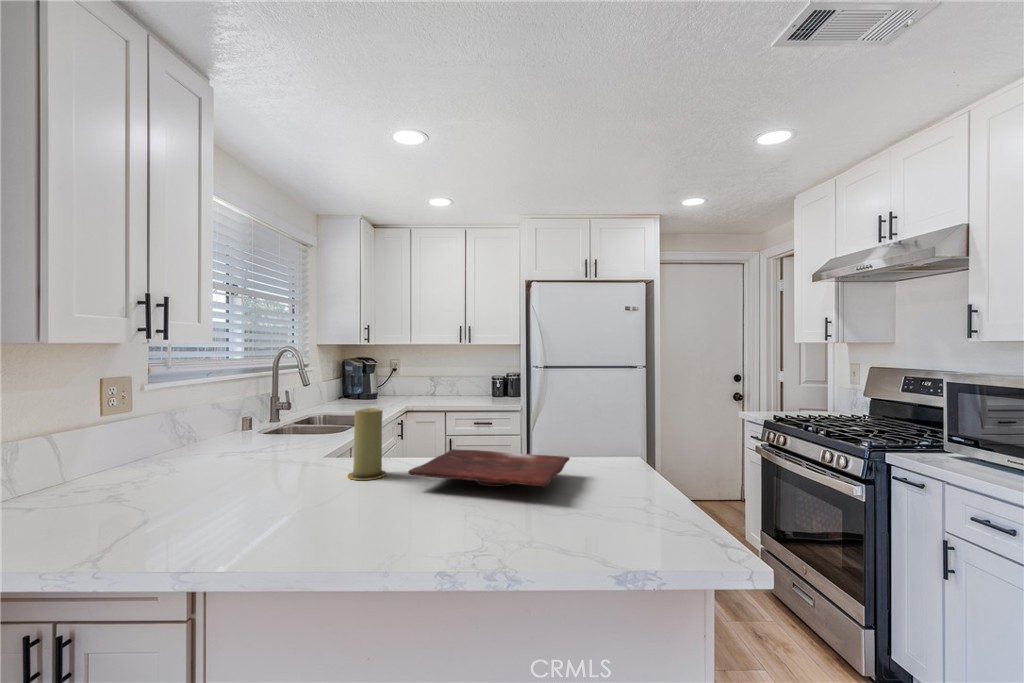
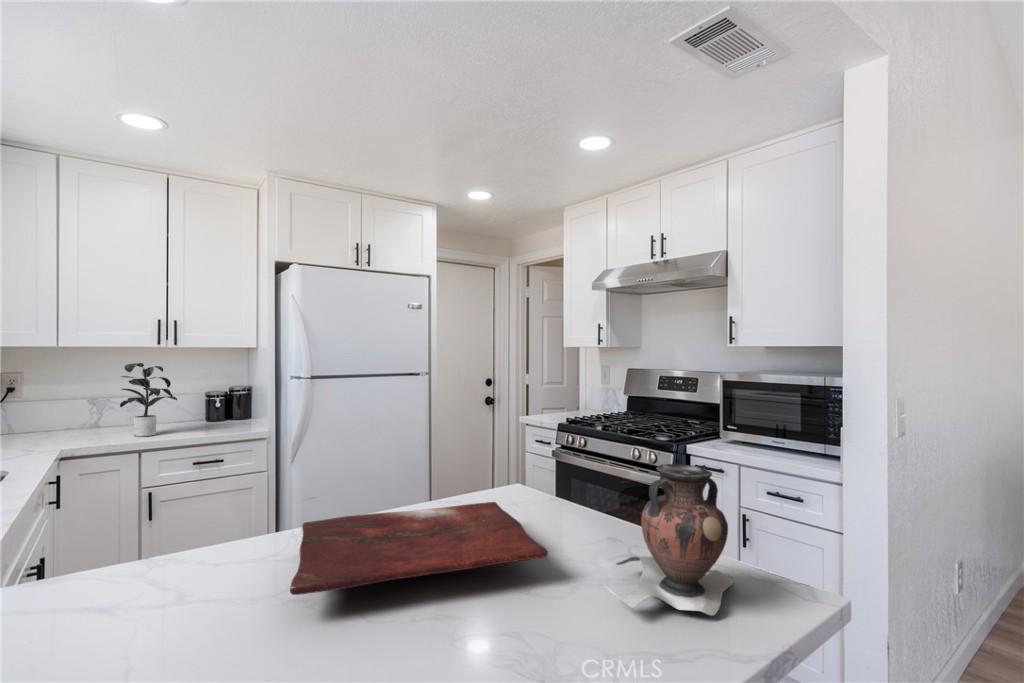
potted plant: none [436,354,478,403] -> present [120,363,177,437]
candle: present [347,408,386,480] -> none [97,472,195,638]
vase: none [561,432,681,539] -> present [606,464,734,615]

